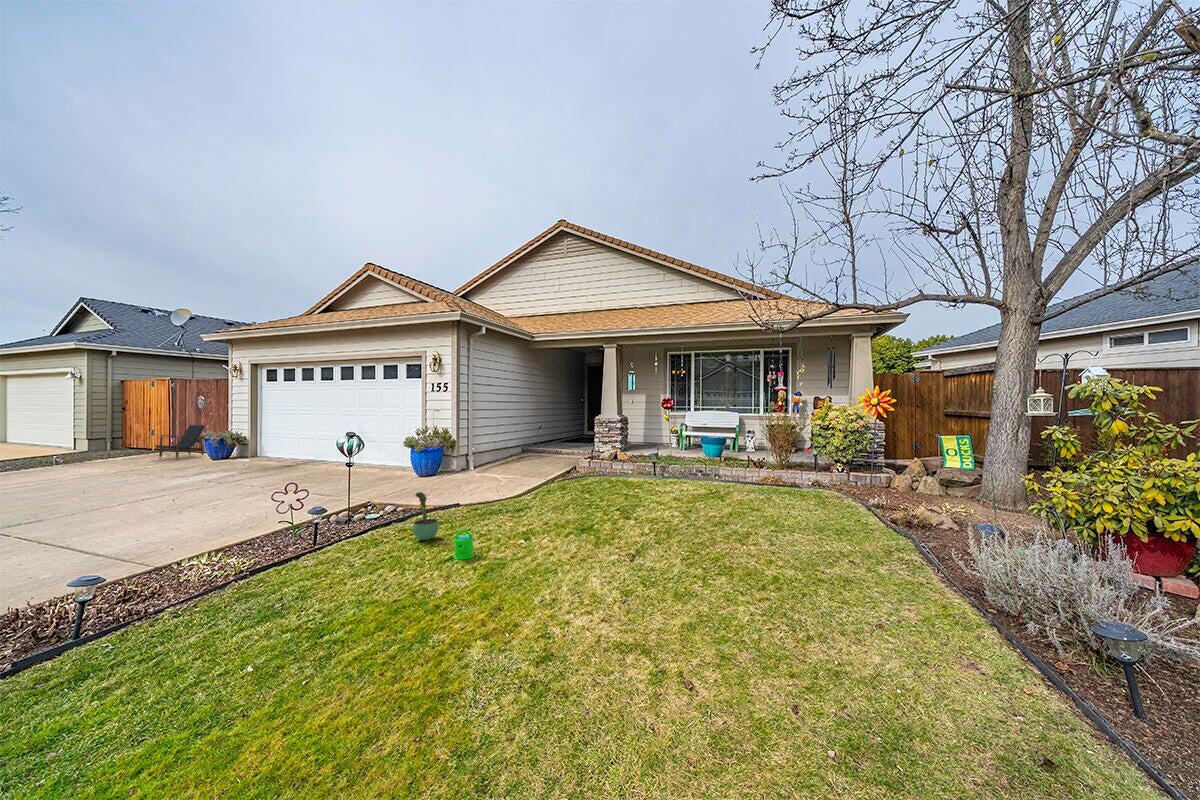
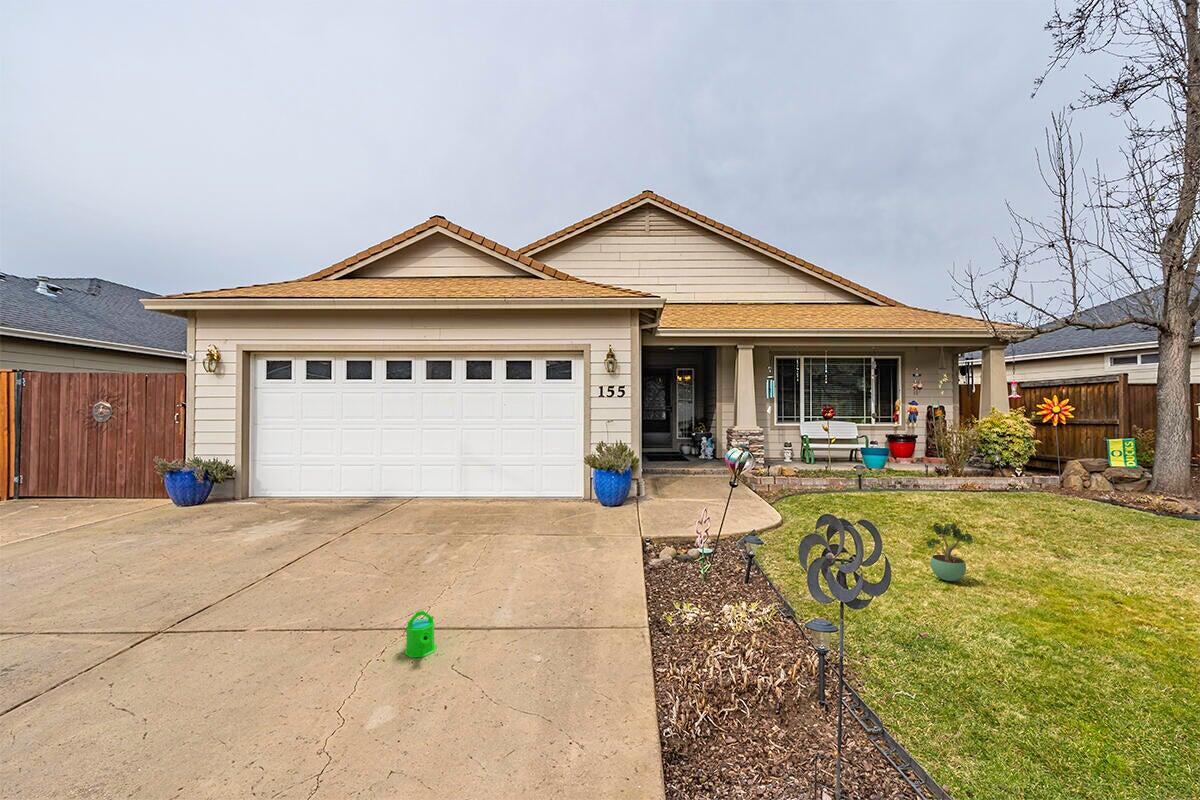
lounge chair: present [155,425,205,460] -> none [21,448,114,510]
watering can: present [453,529,475,560] -> present [404,610,436,658]

